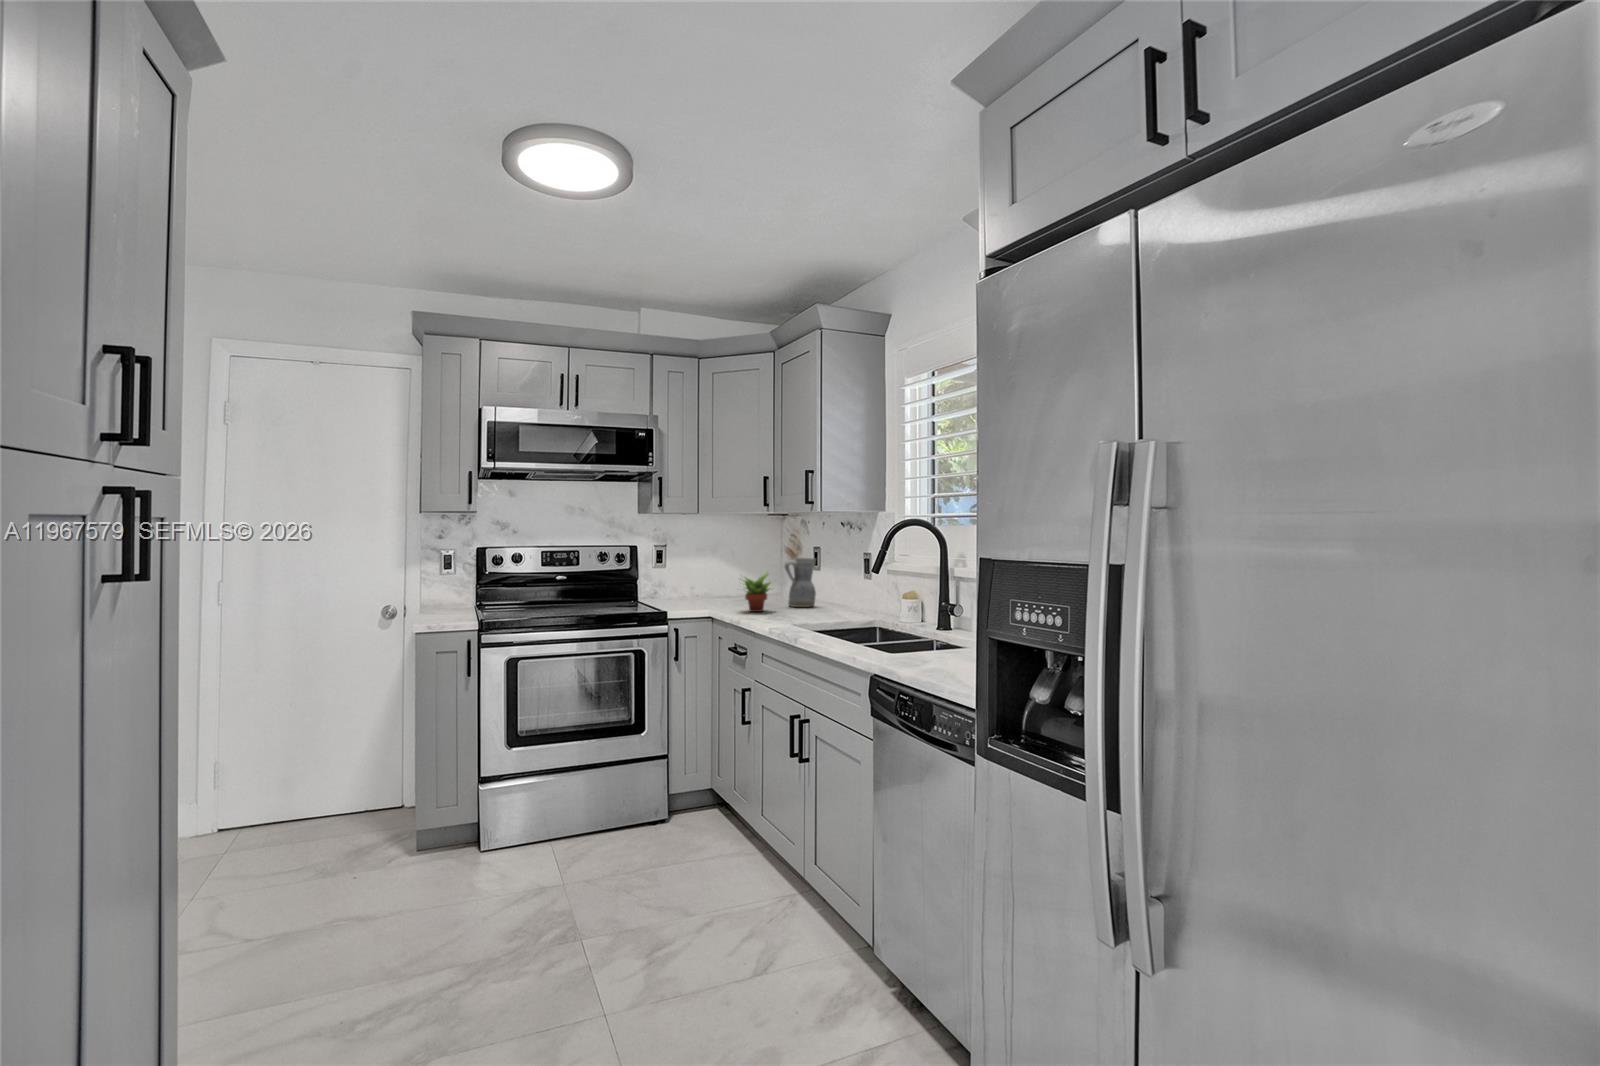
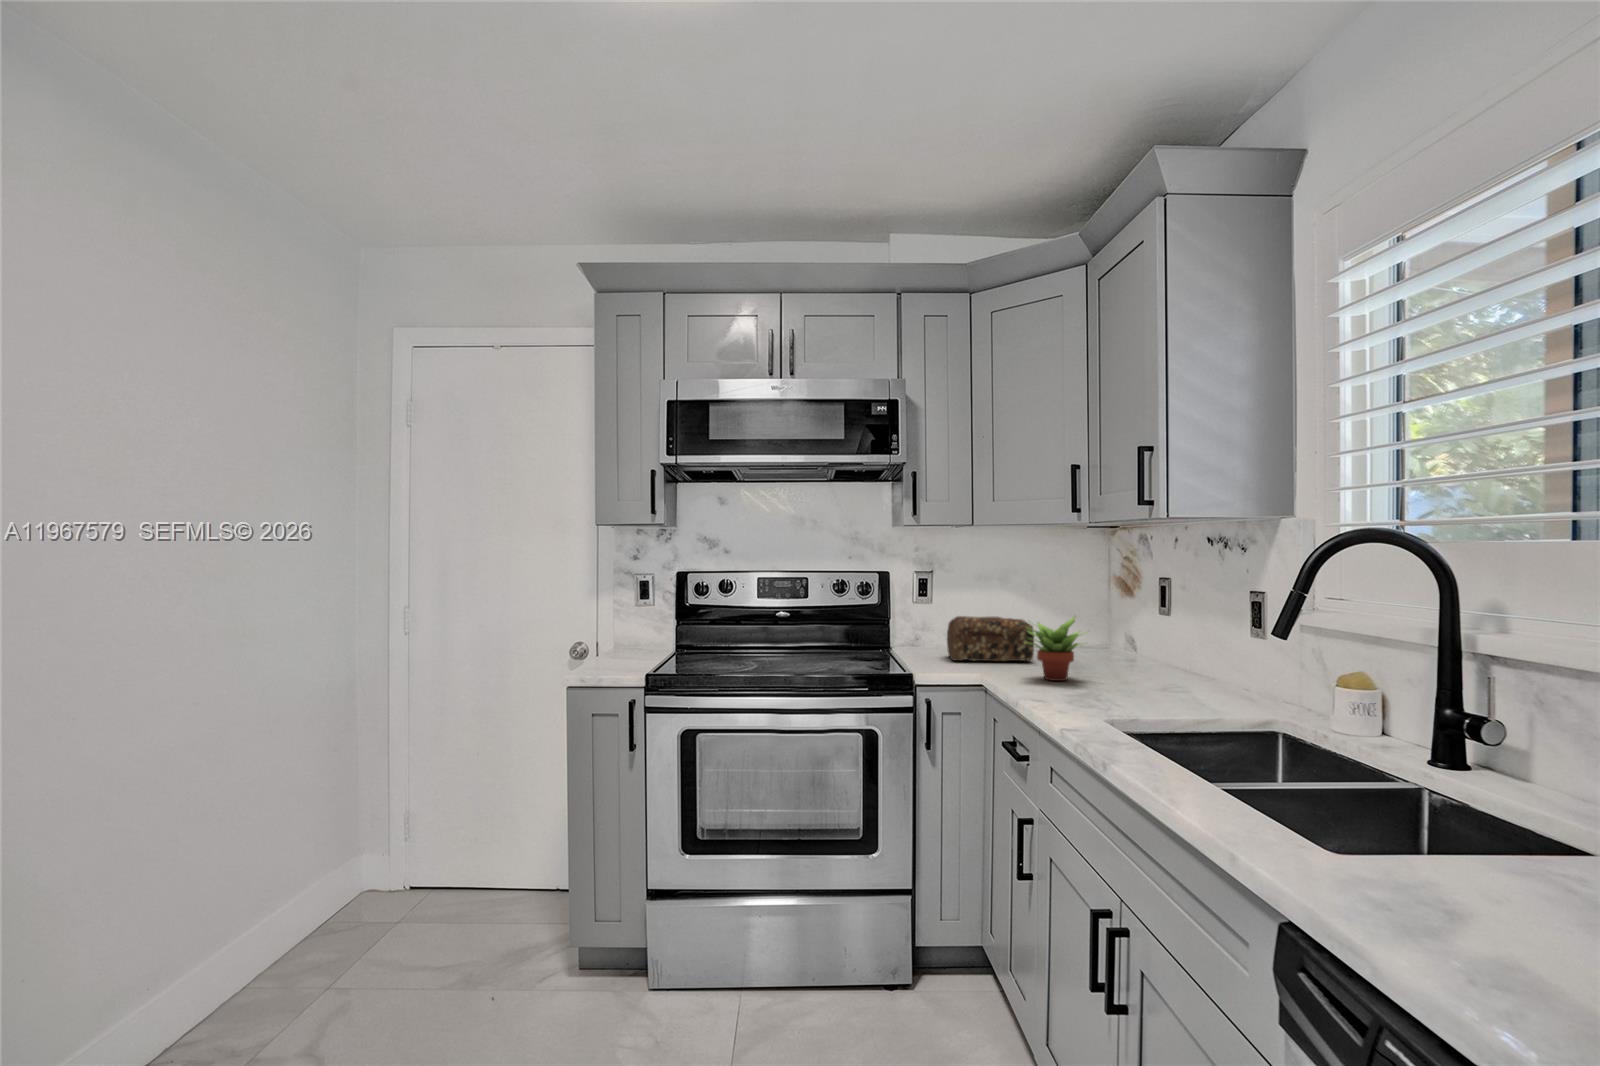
ceramic pitcher: present [785,557,816,607] -> none [1106,593,1162,675]
bread loaf: none [681,575,740,605] -> present [947,616,1034,661]

